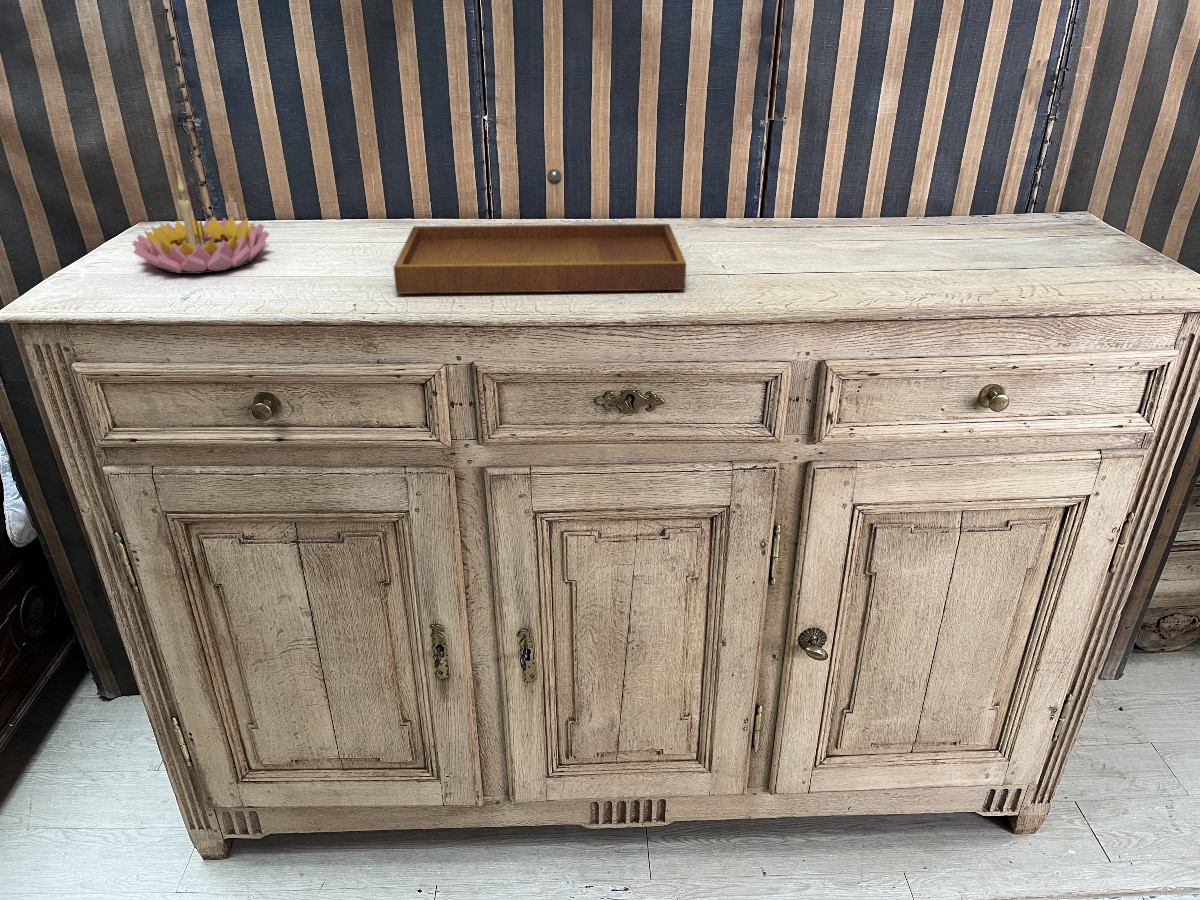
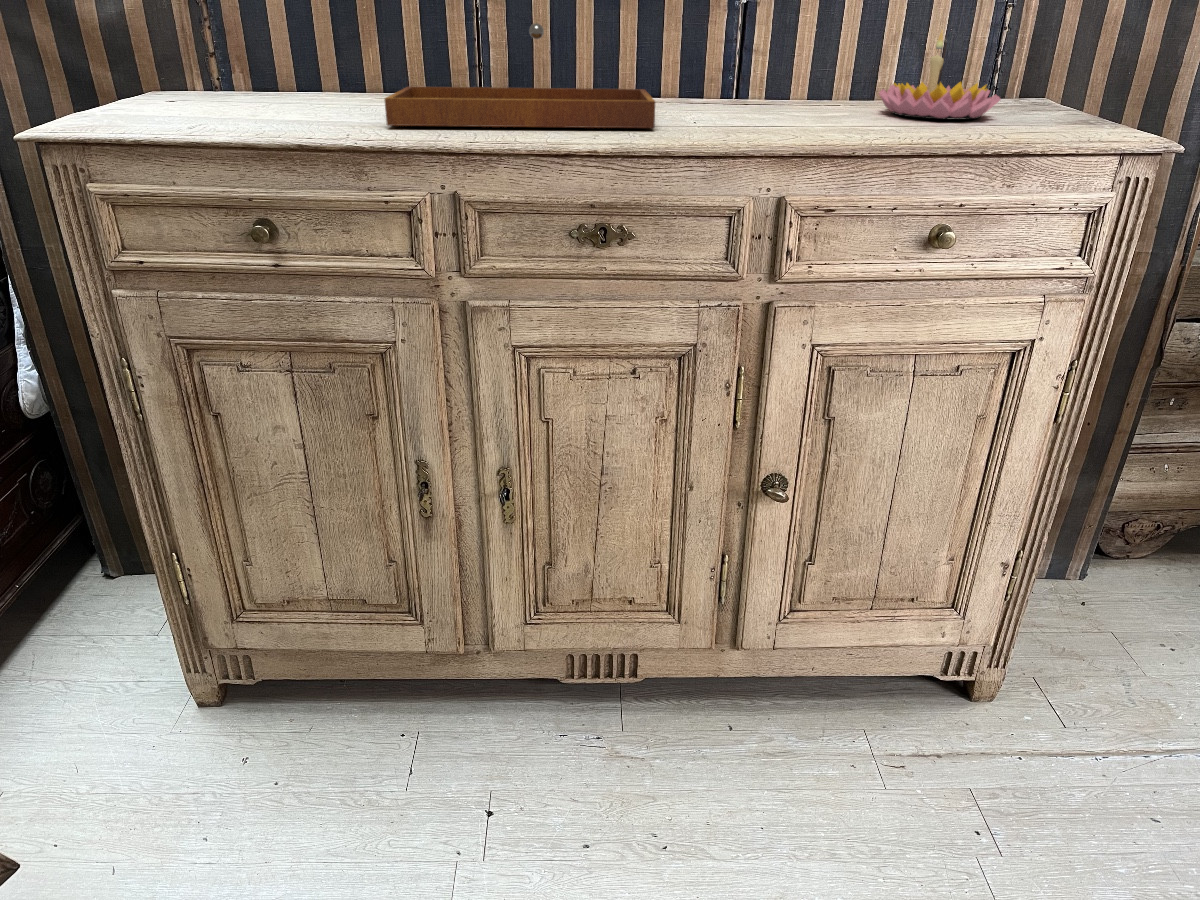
candle holder: present [132,174,269,274] -> present [879,32,1001,120]

